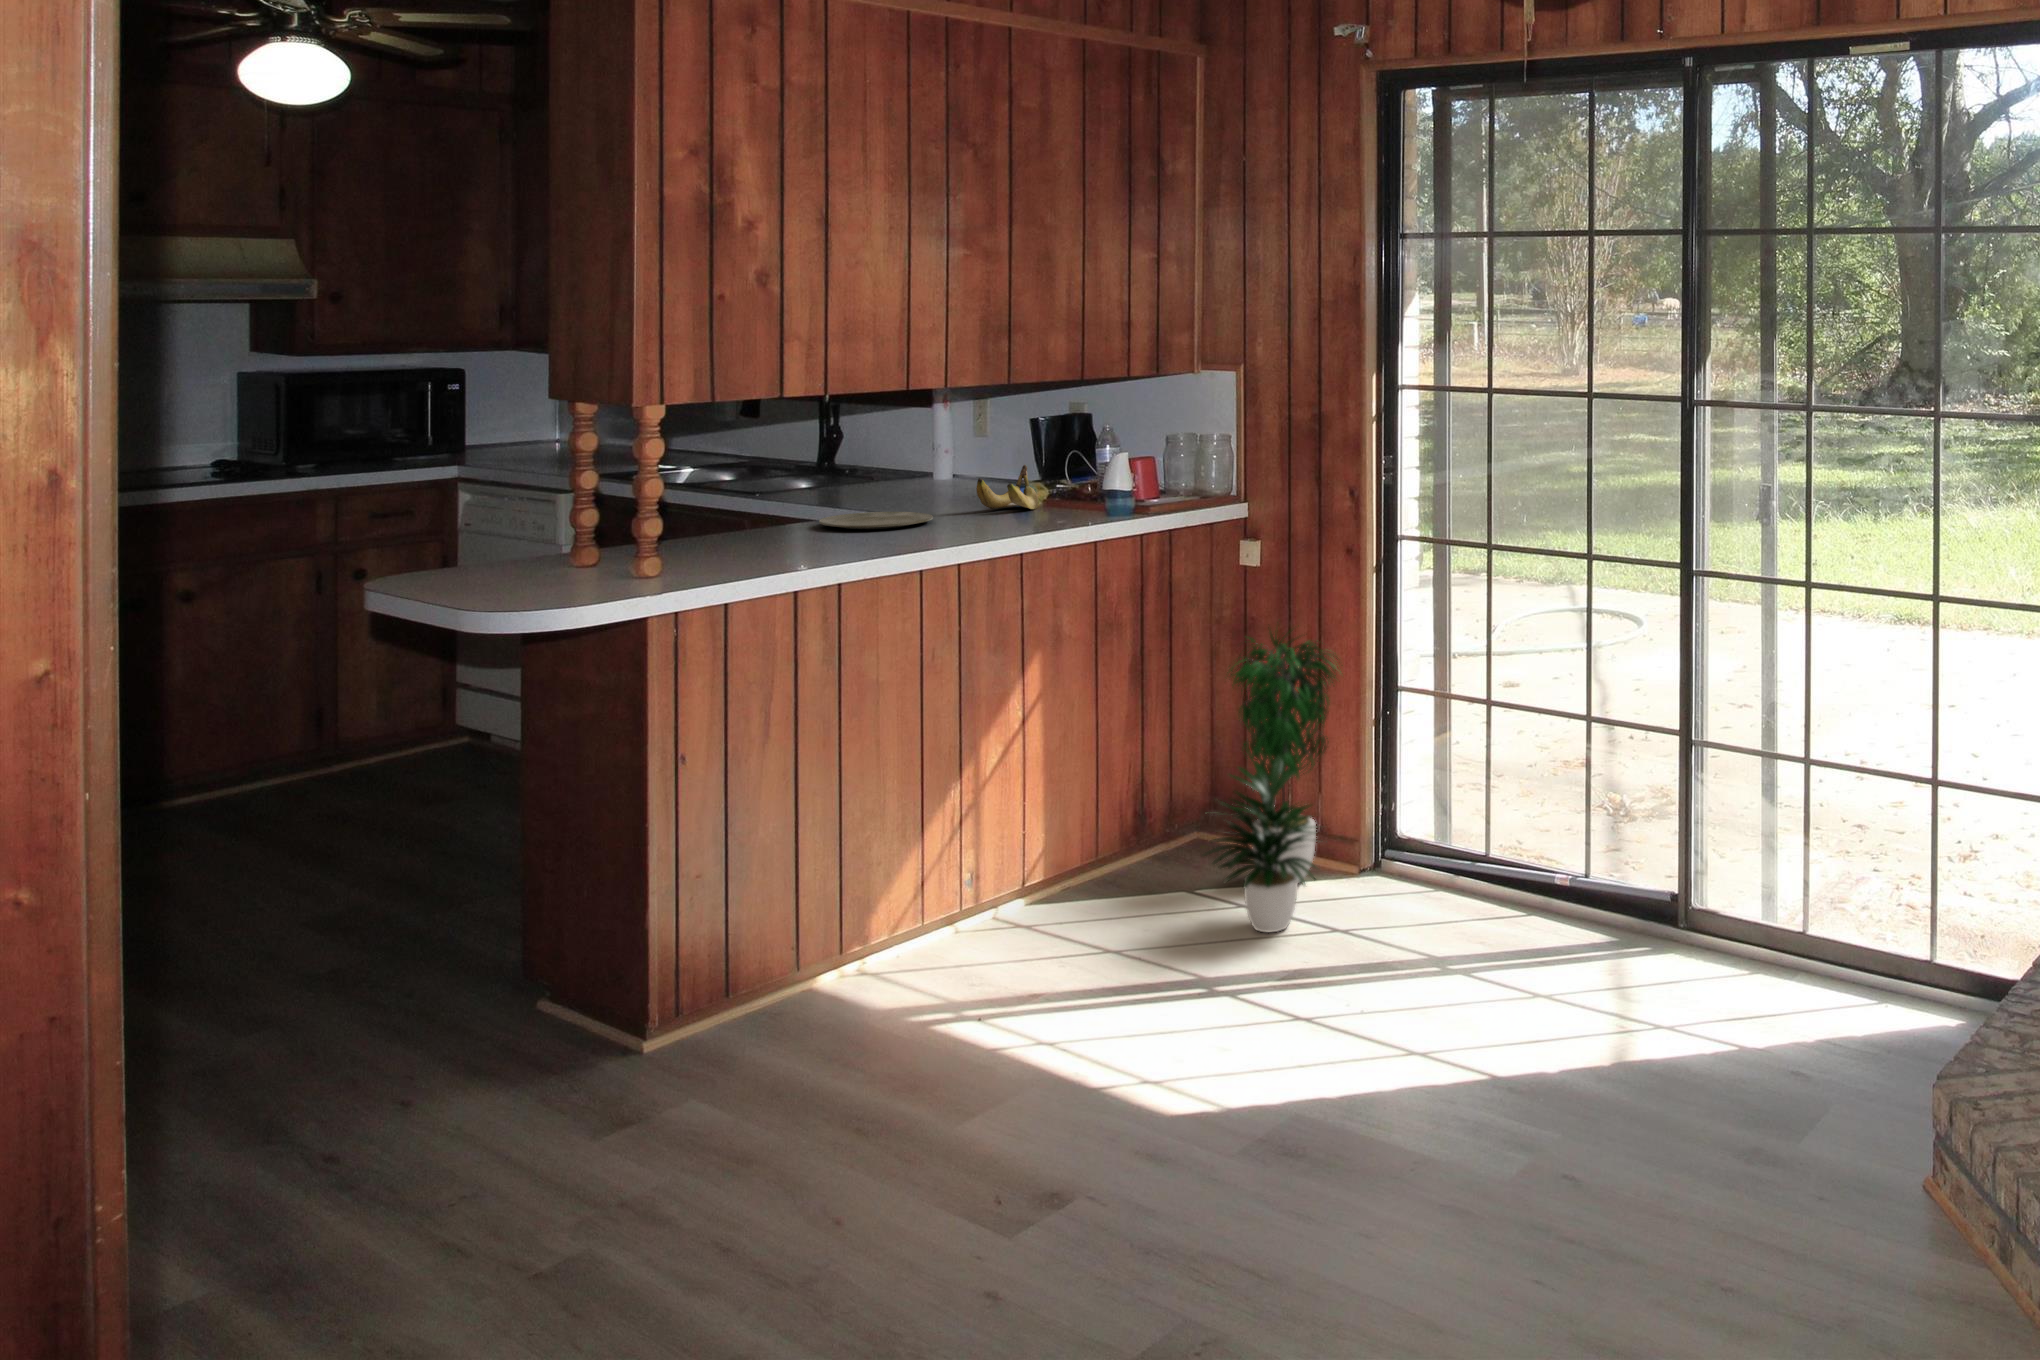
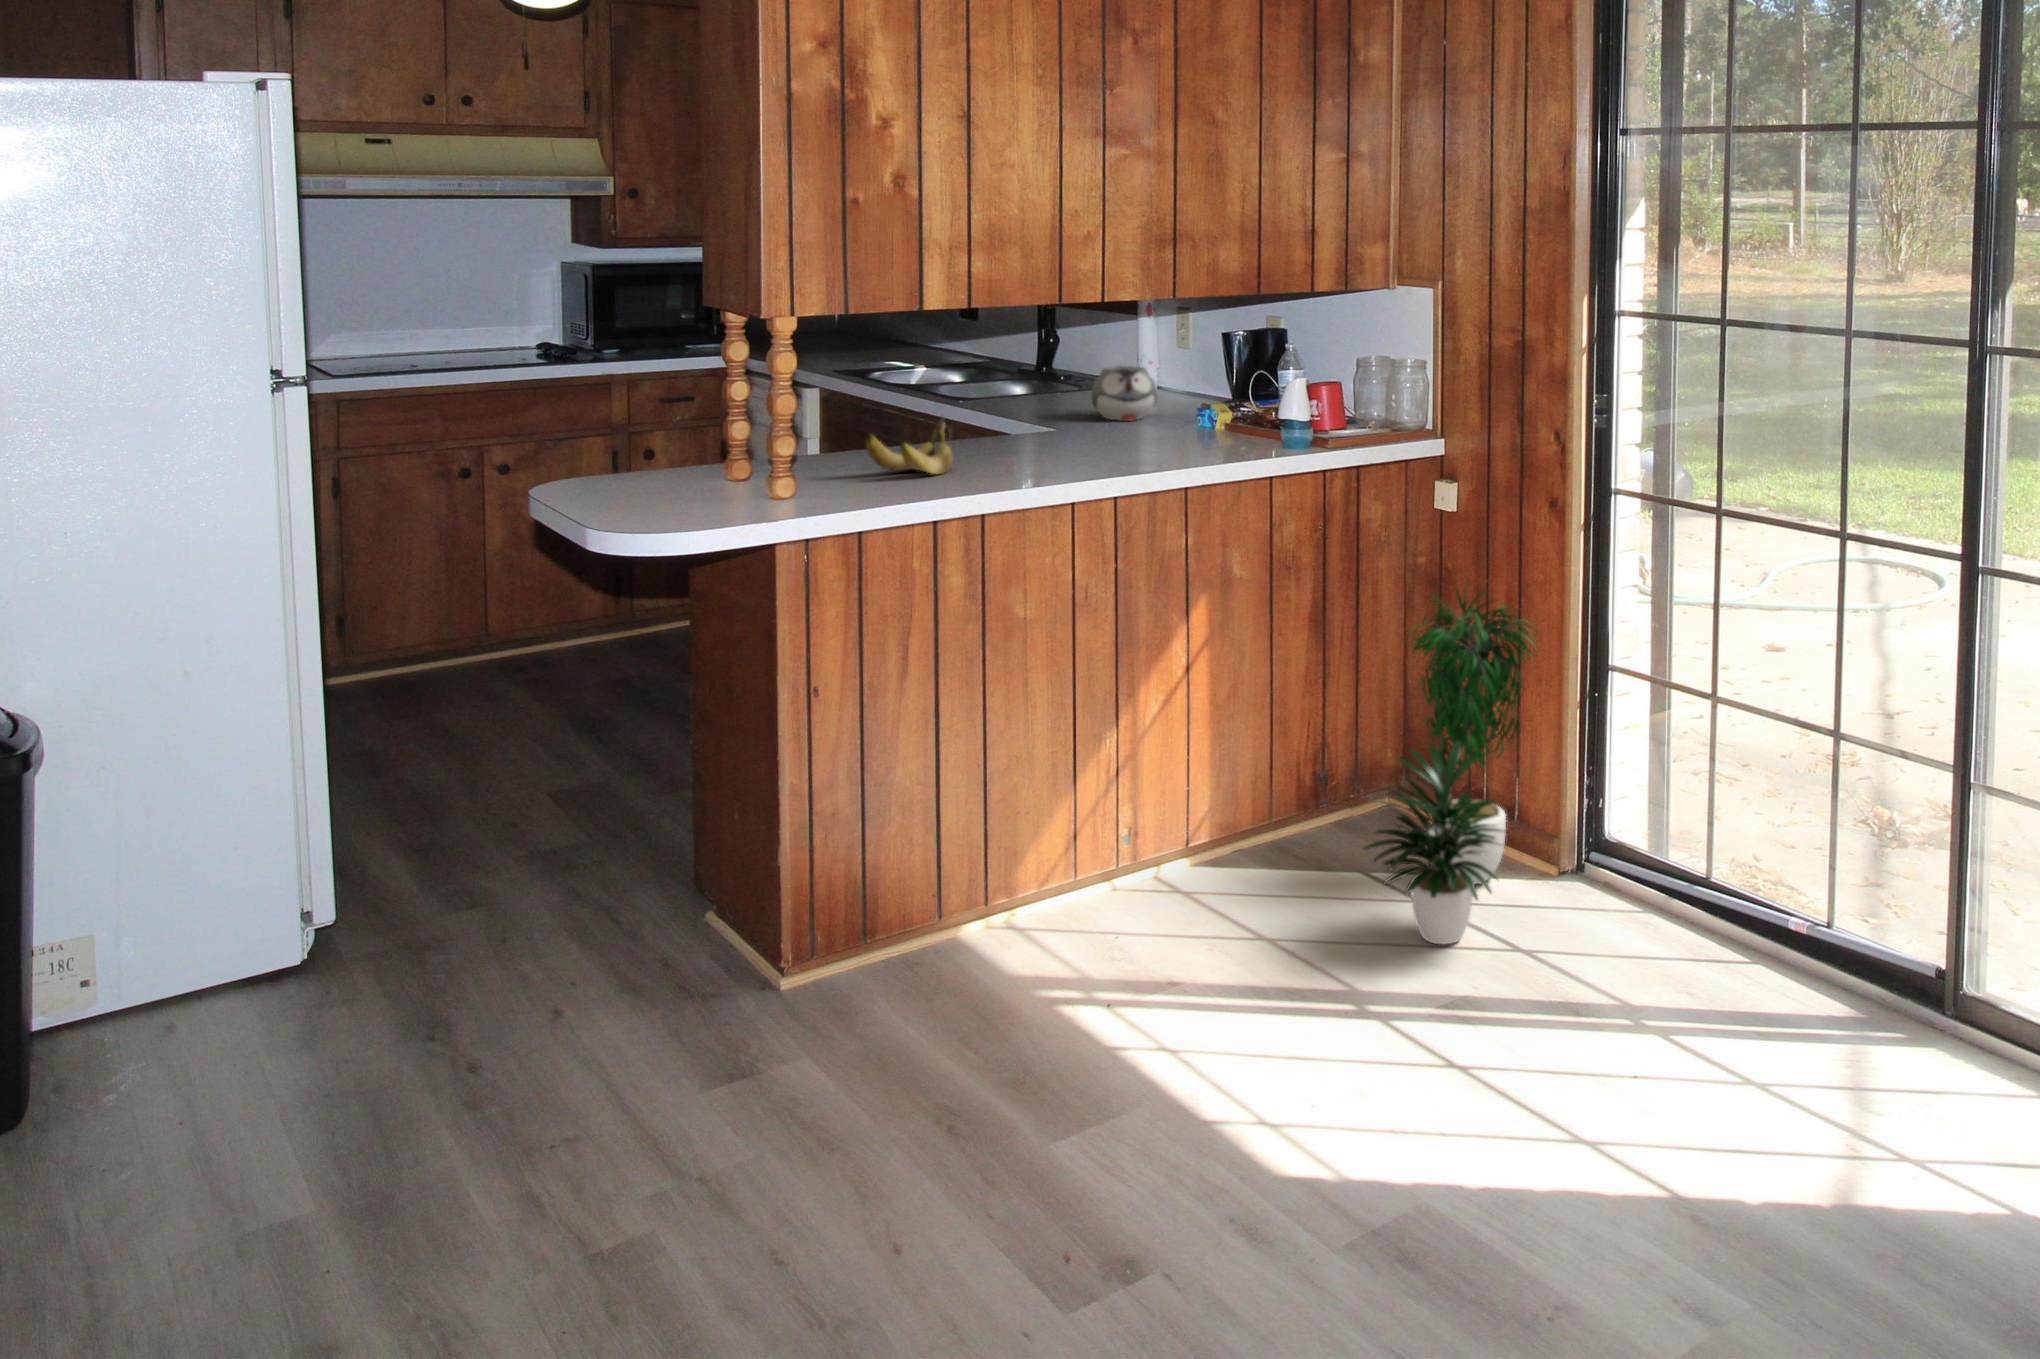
teapot: none [900,451,966,502] -> present [1091,366,1157,421]
banana: present [976,465,1038,509] -> present [866,417,953,474]
plate: present [819,512,933,529] -> none [991,432,1105,452]

